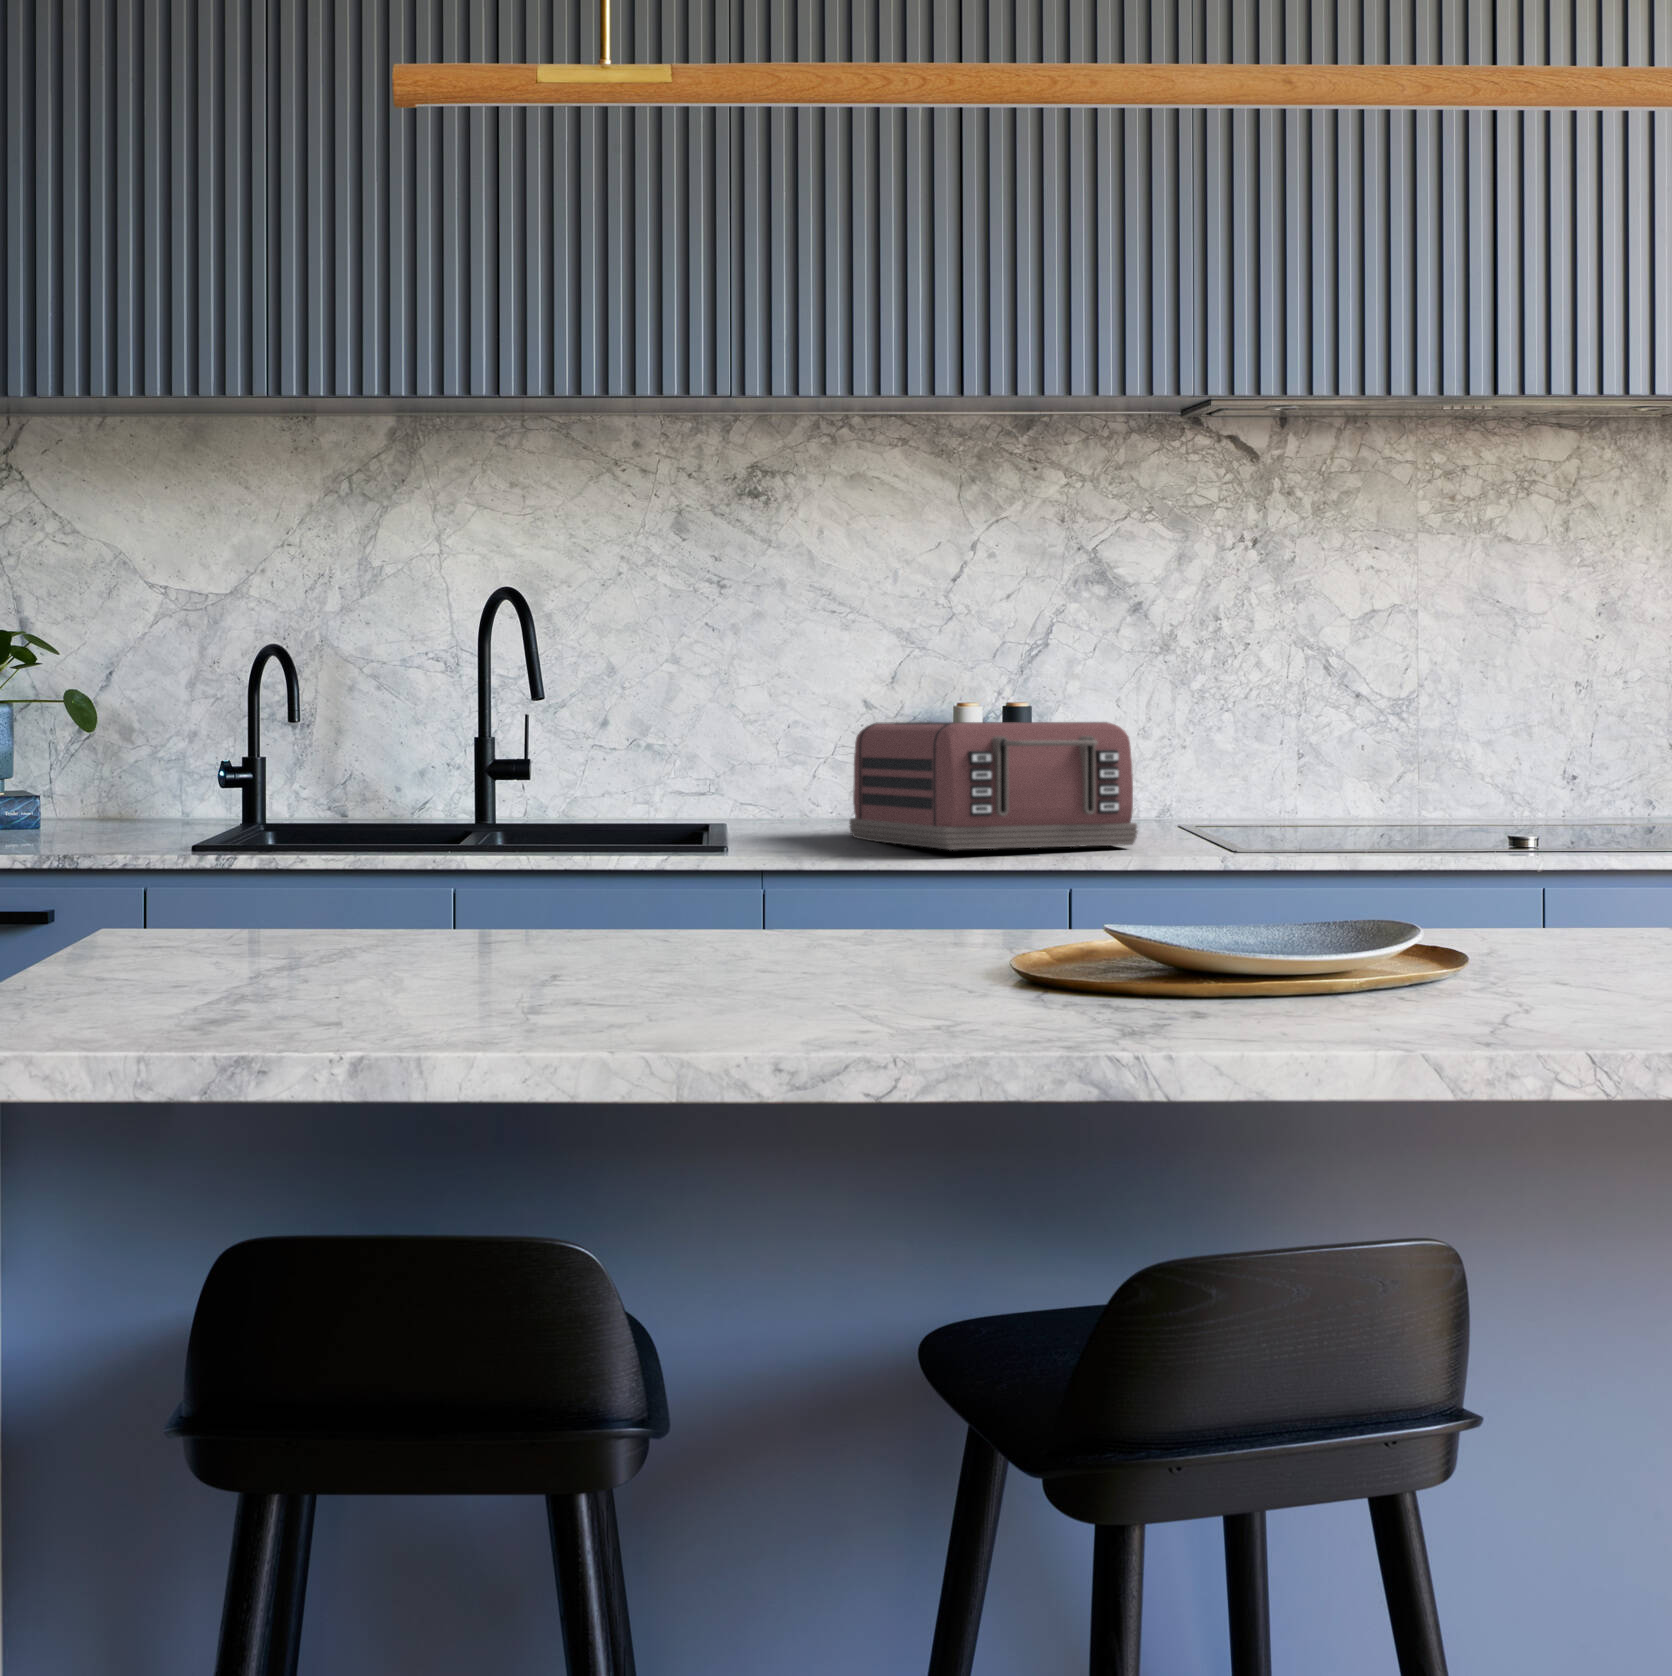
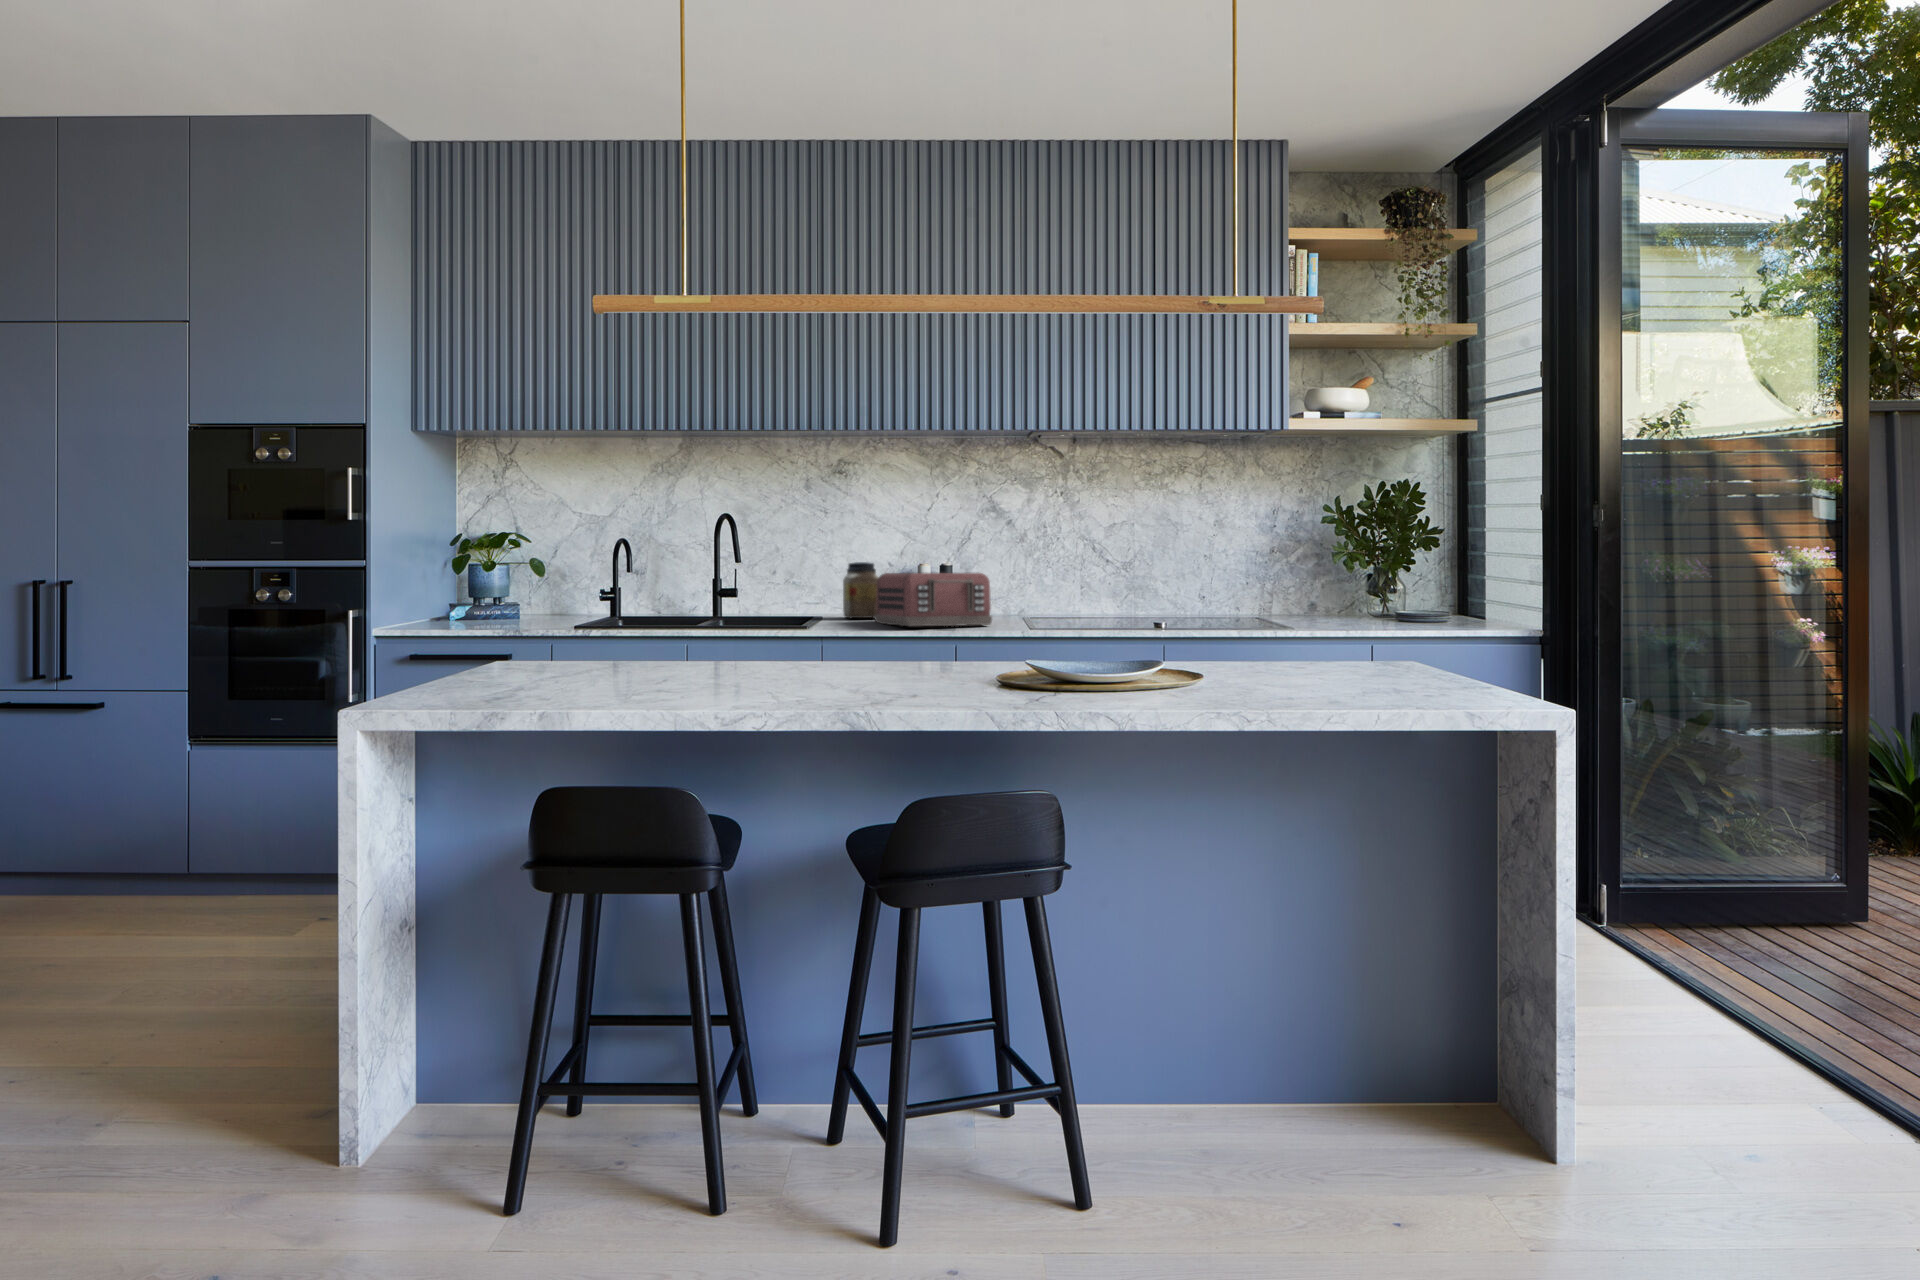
jar: none [767,698,854,827] -> present [843,562,878,618]

